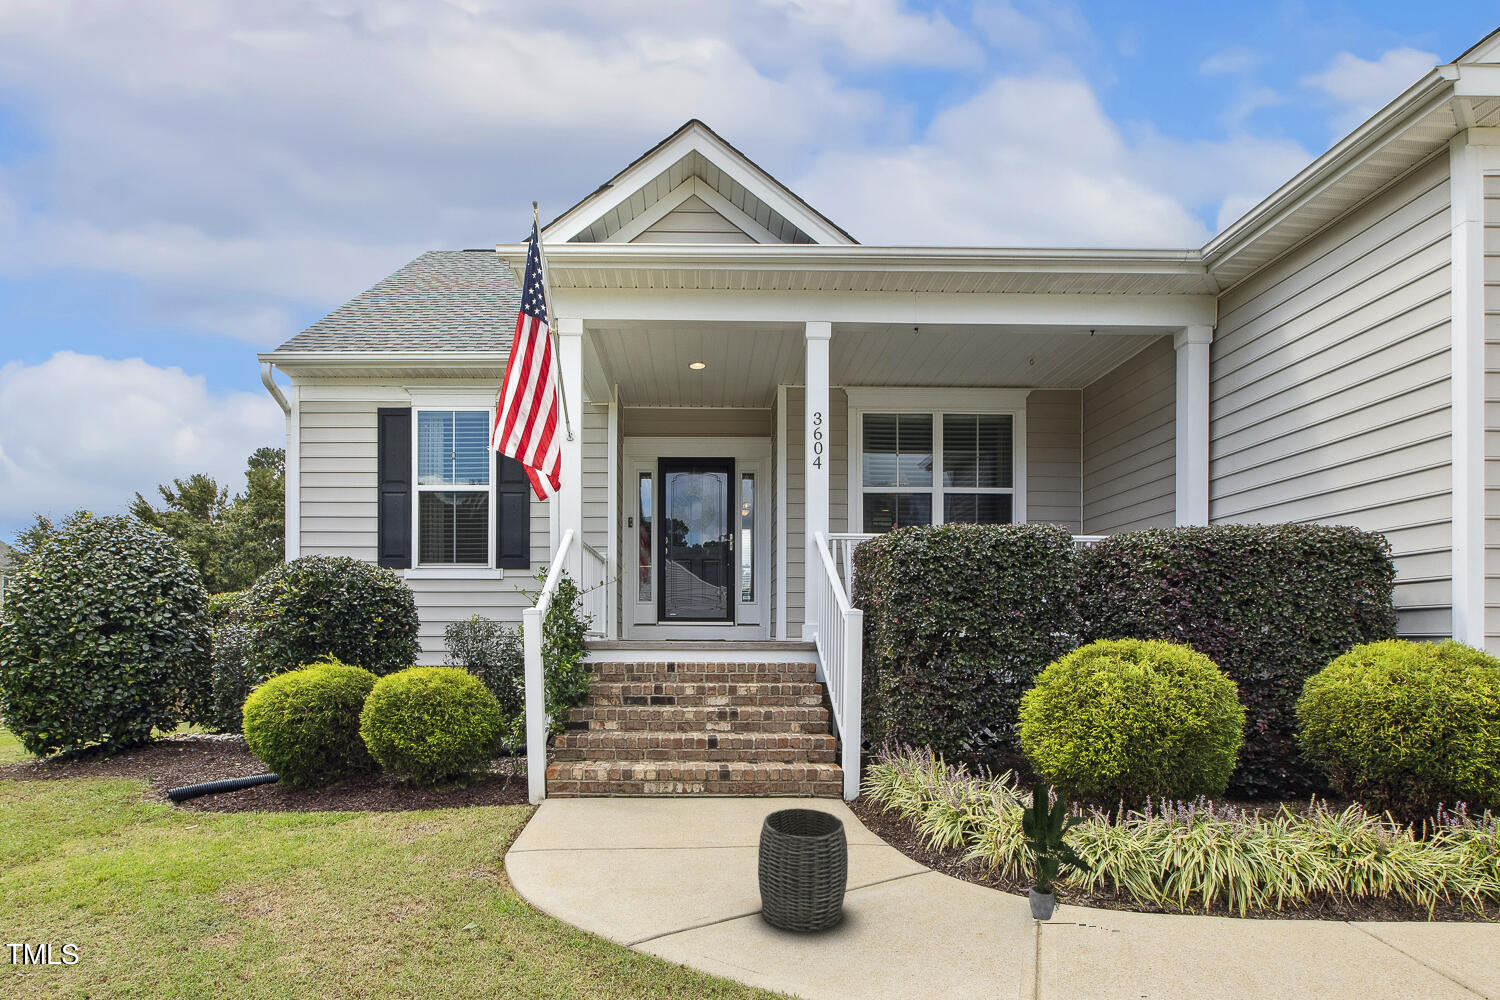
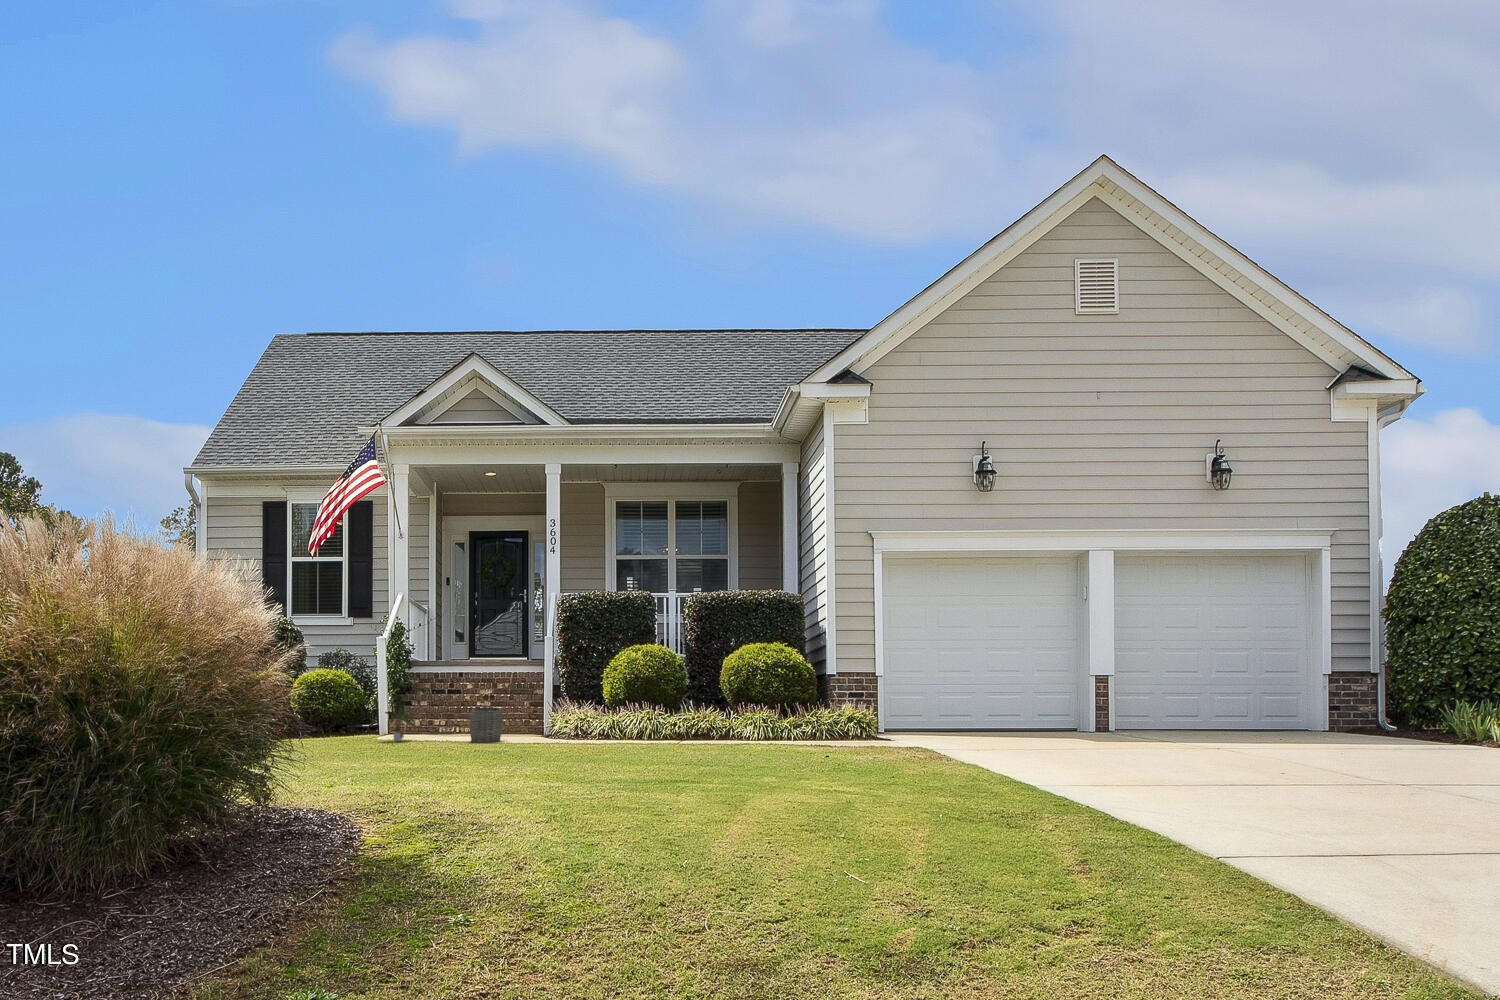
potted plant: present [1008,783,1096,921] -> present [385,696,415,742]

